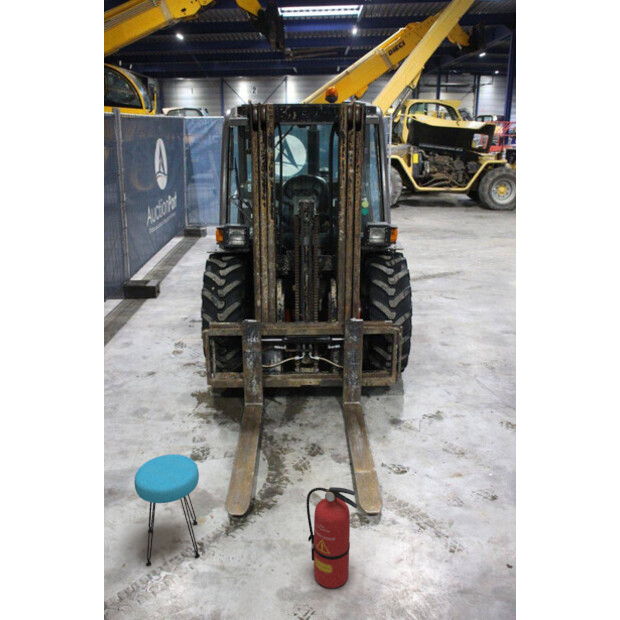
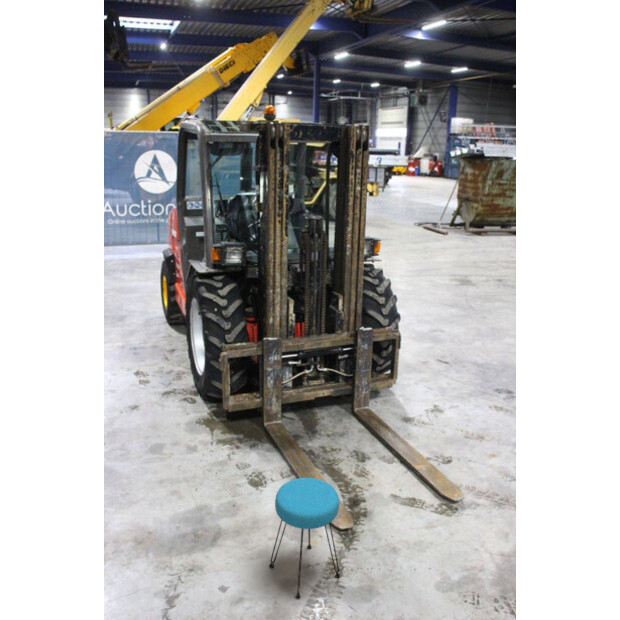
fire extinguisher: present [306,487,357,588] -> none [445,474,498,570]

